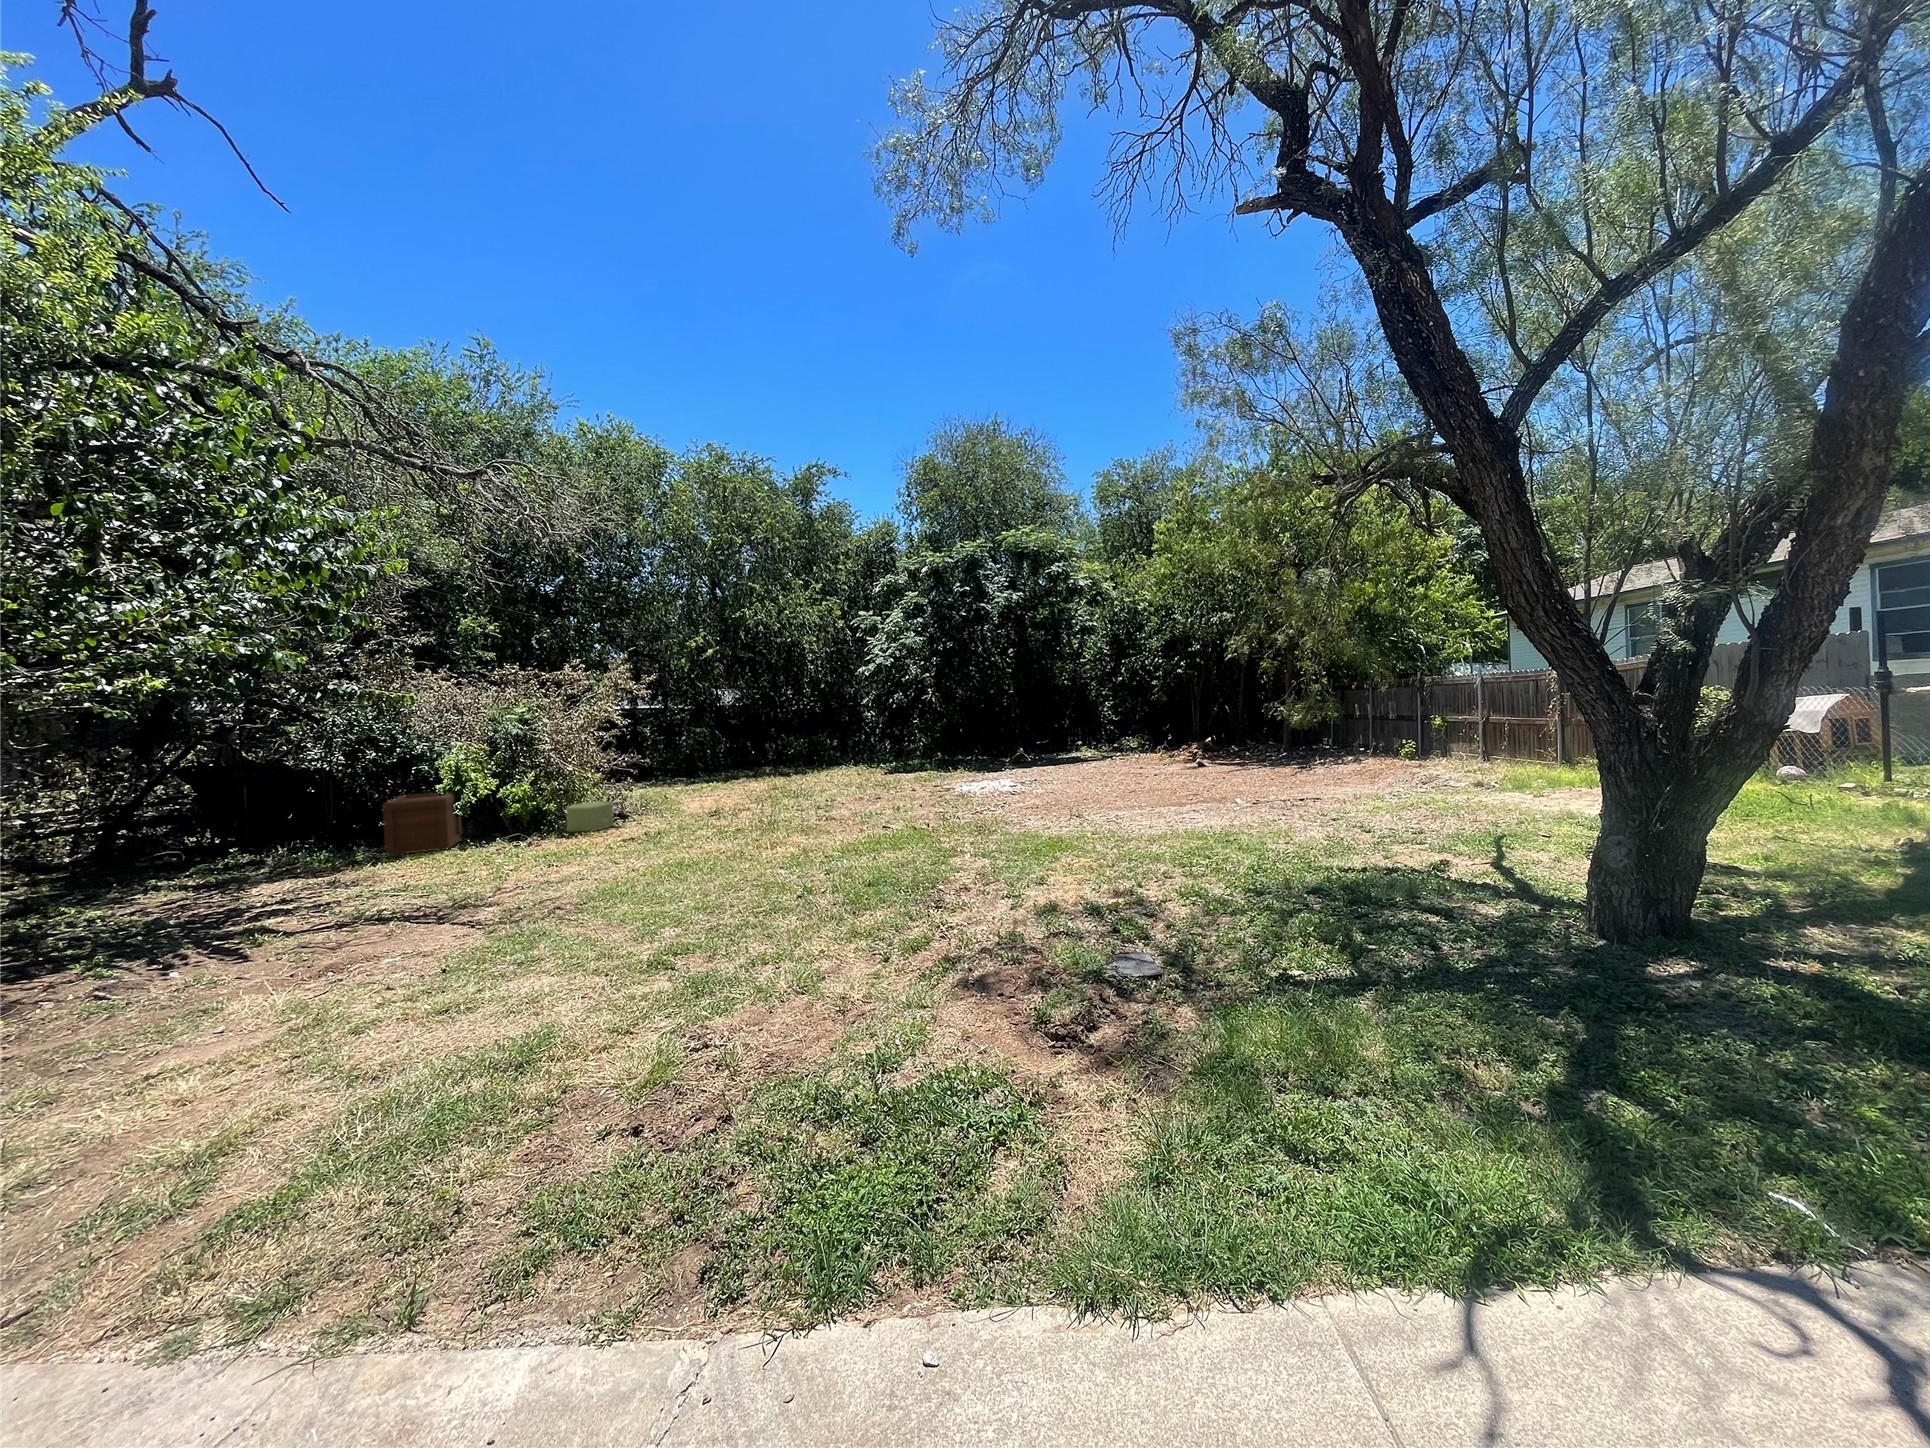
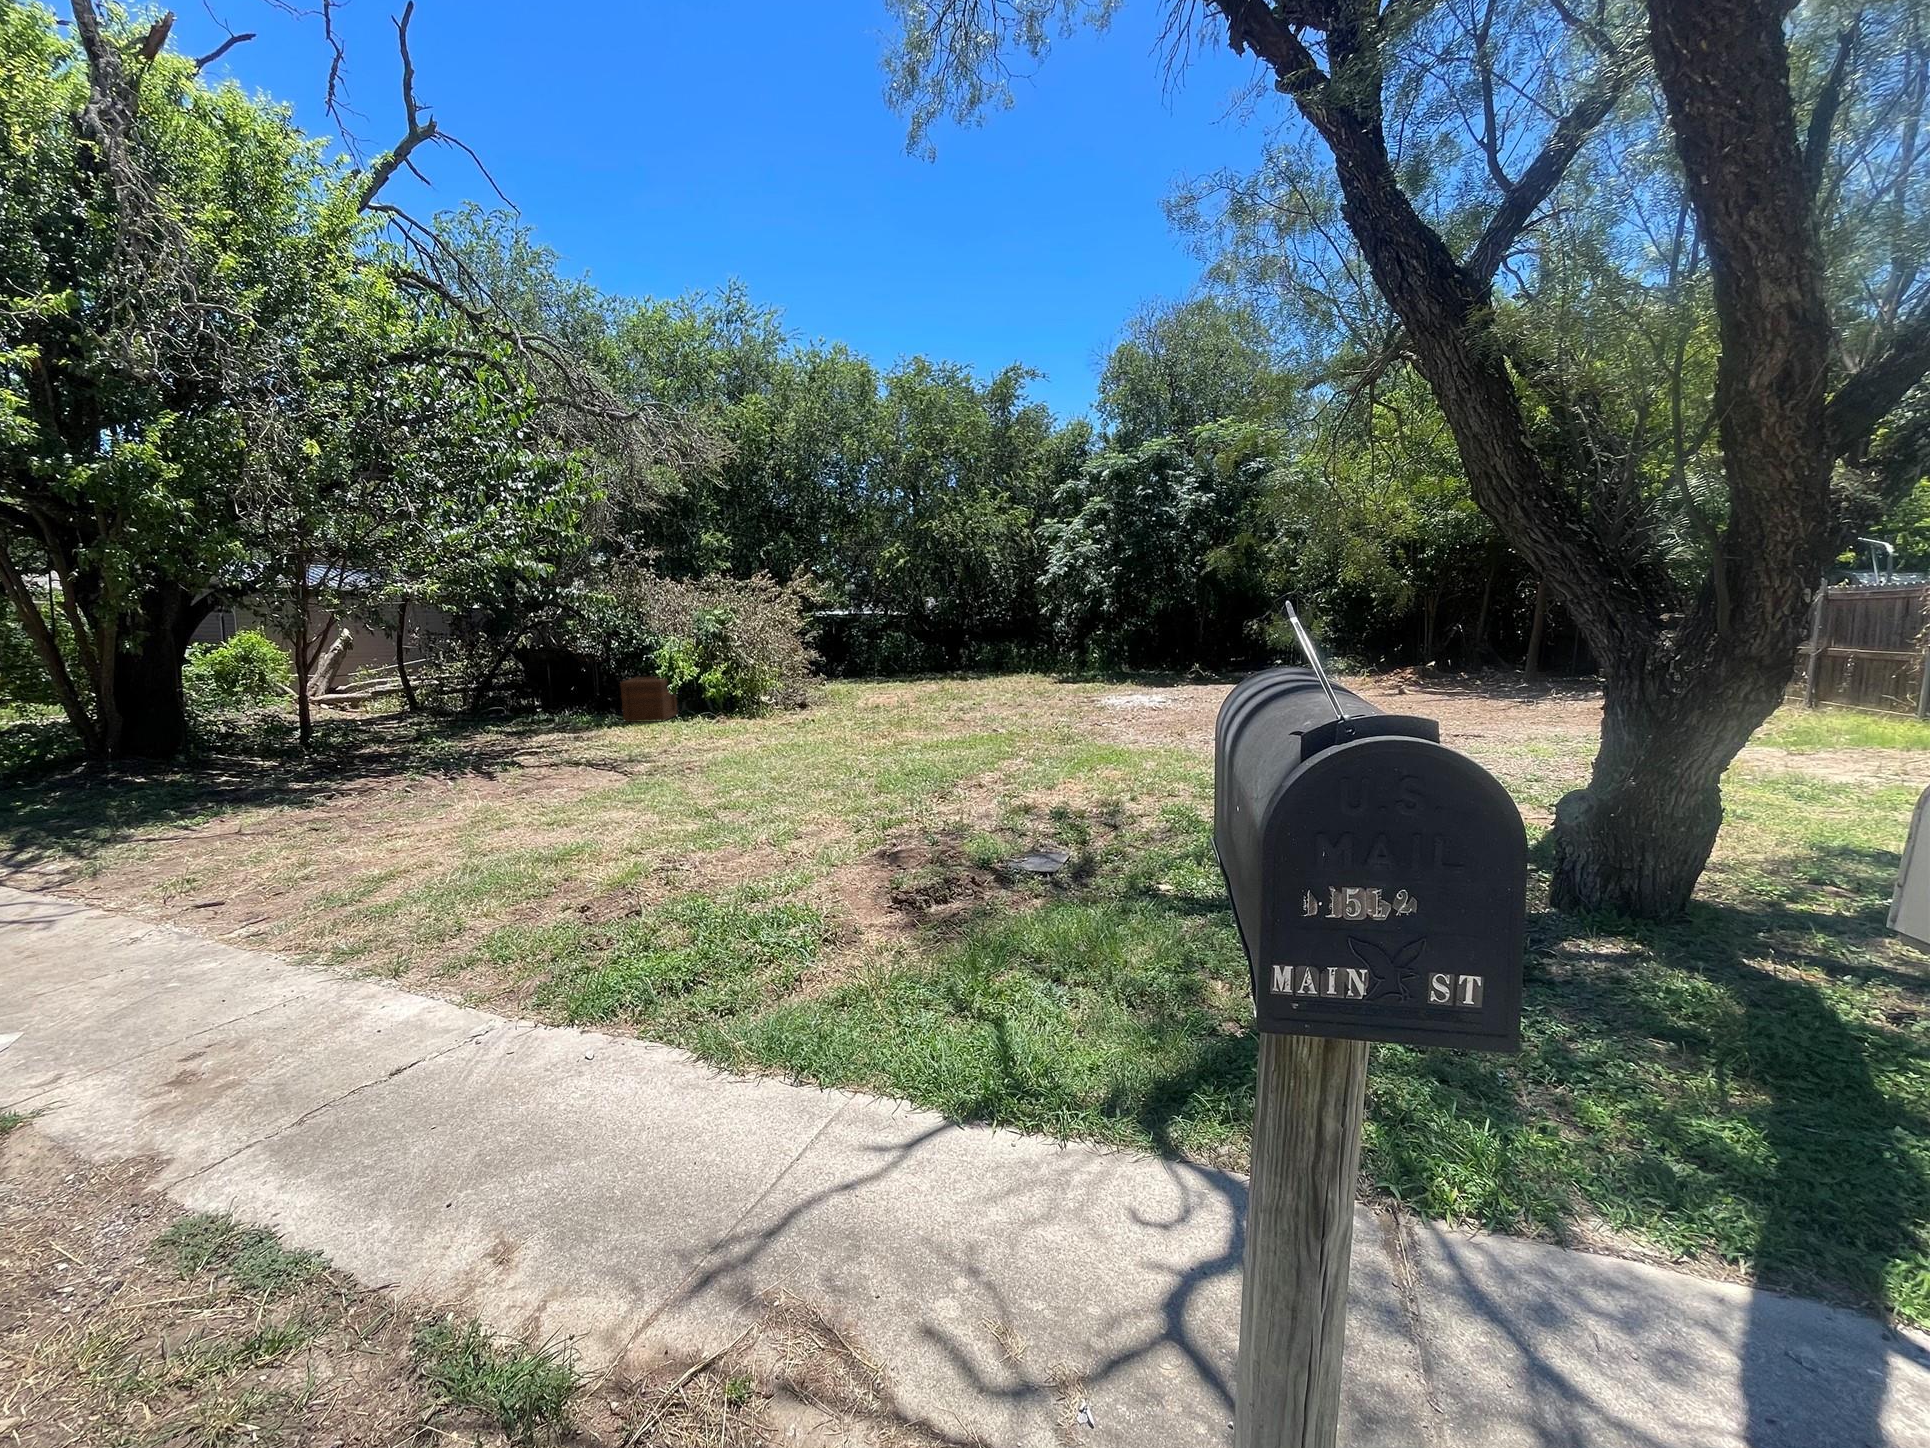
storage box: present [566,802,614,831] -> none [750,691,787,716]

